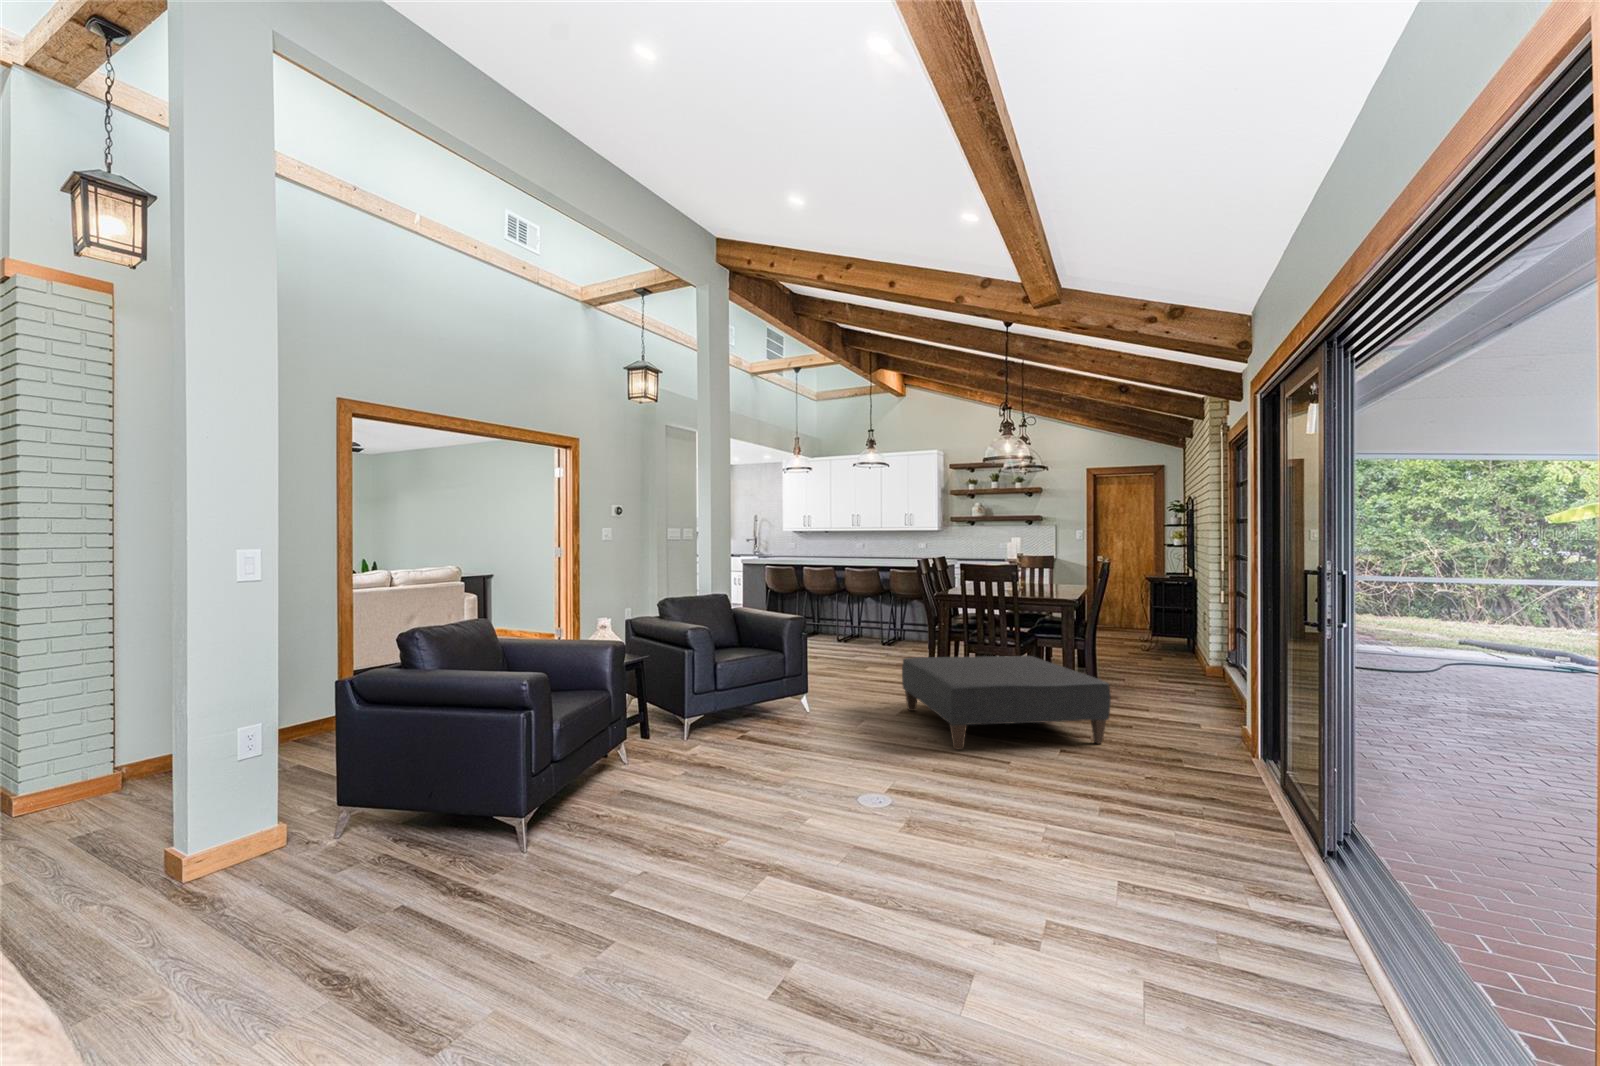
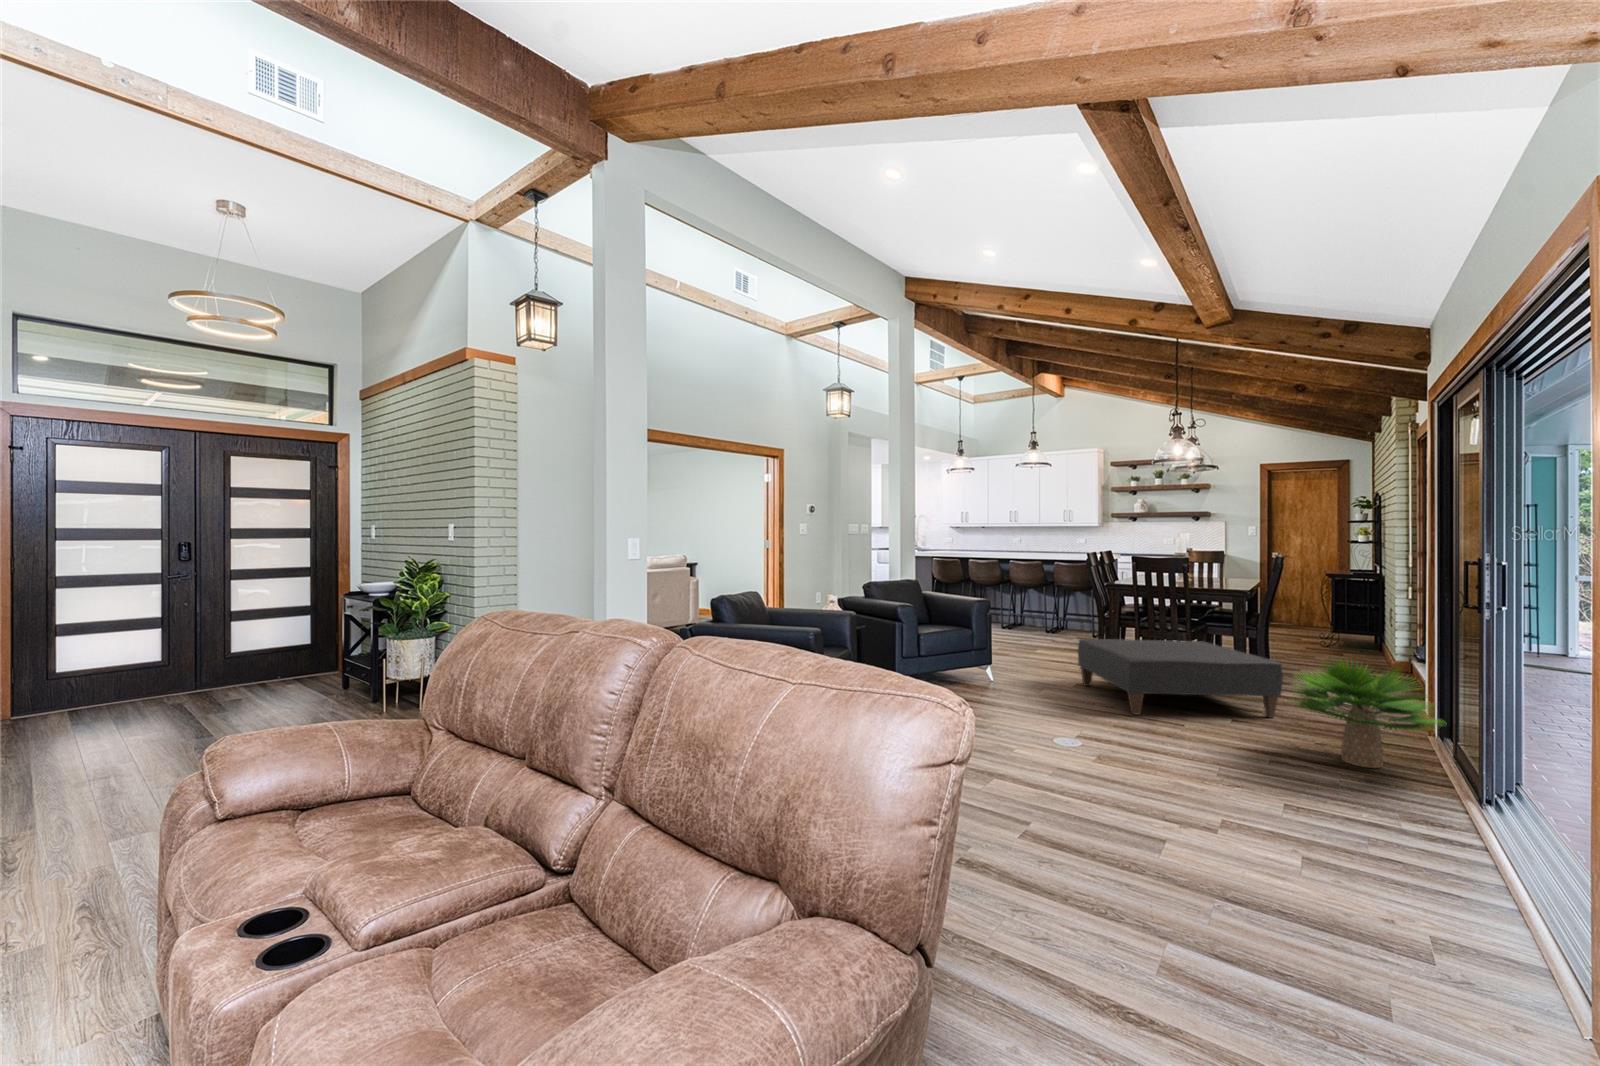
potted plant: none [1114,681,1286,811] -> present [1295,660,1443,768]

